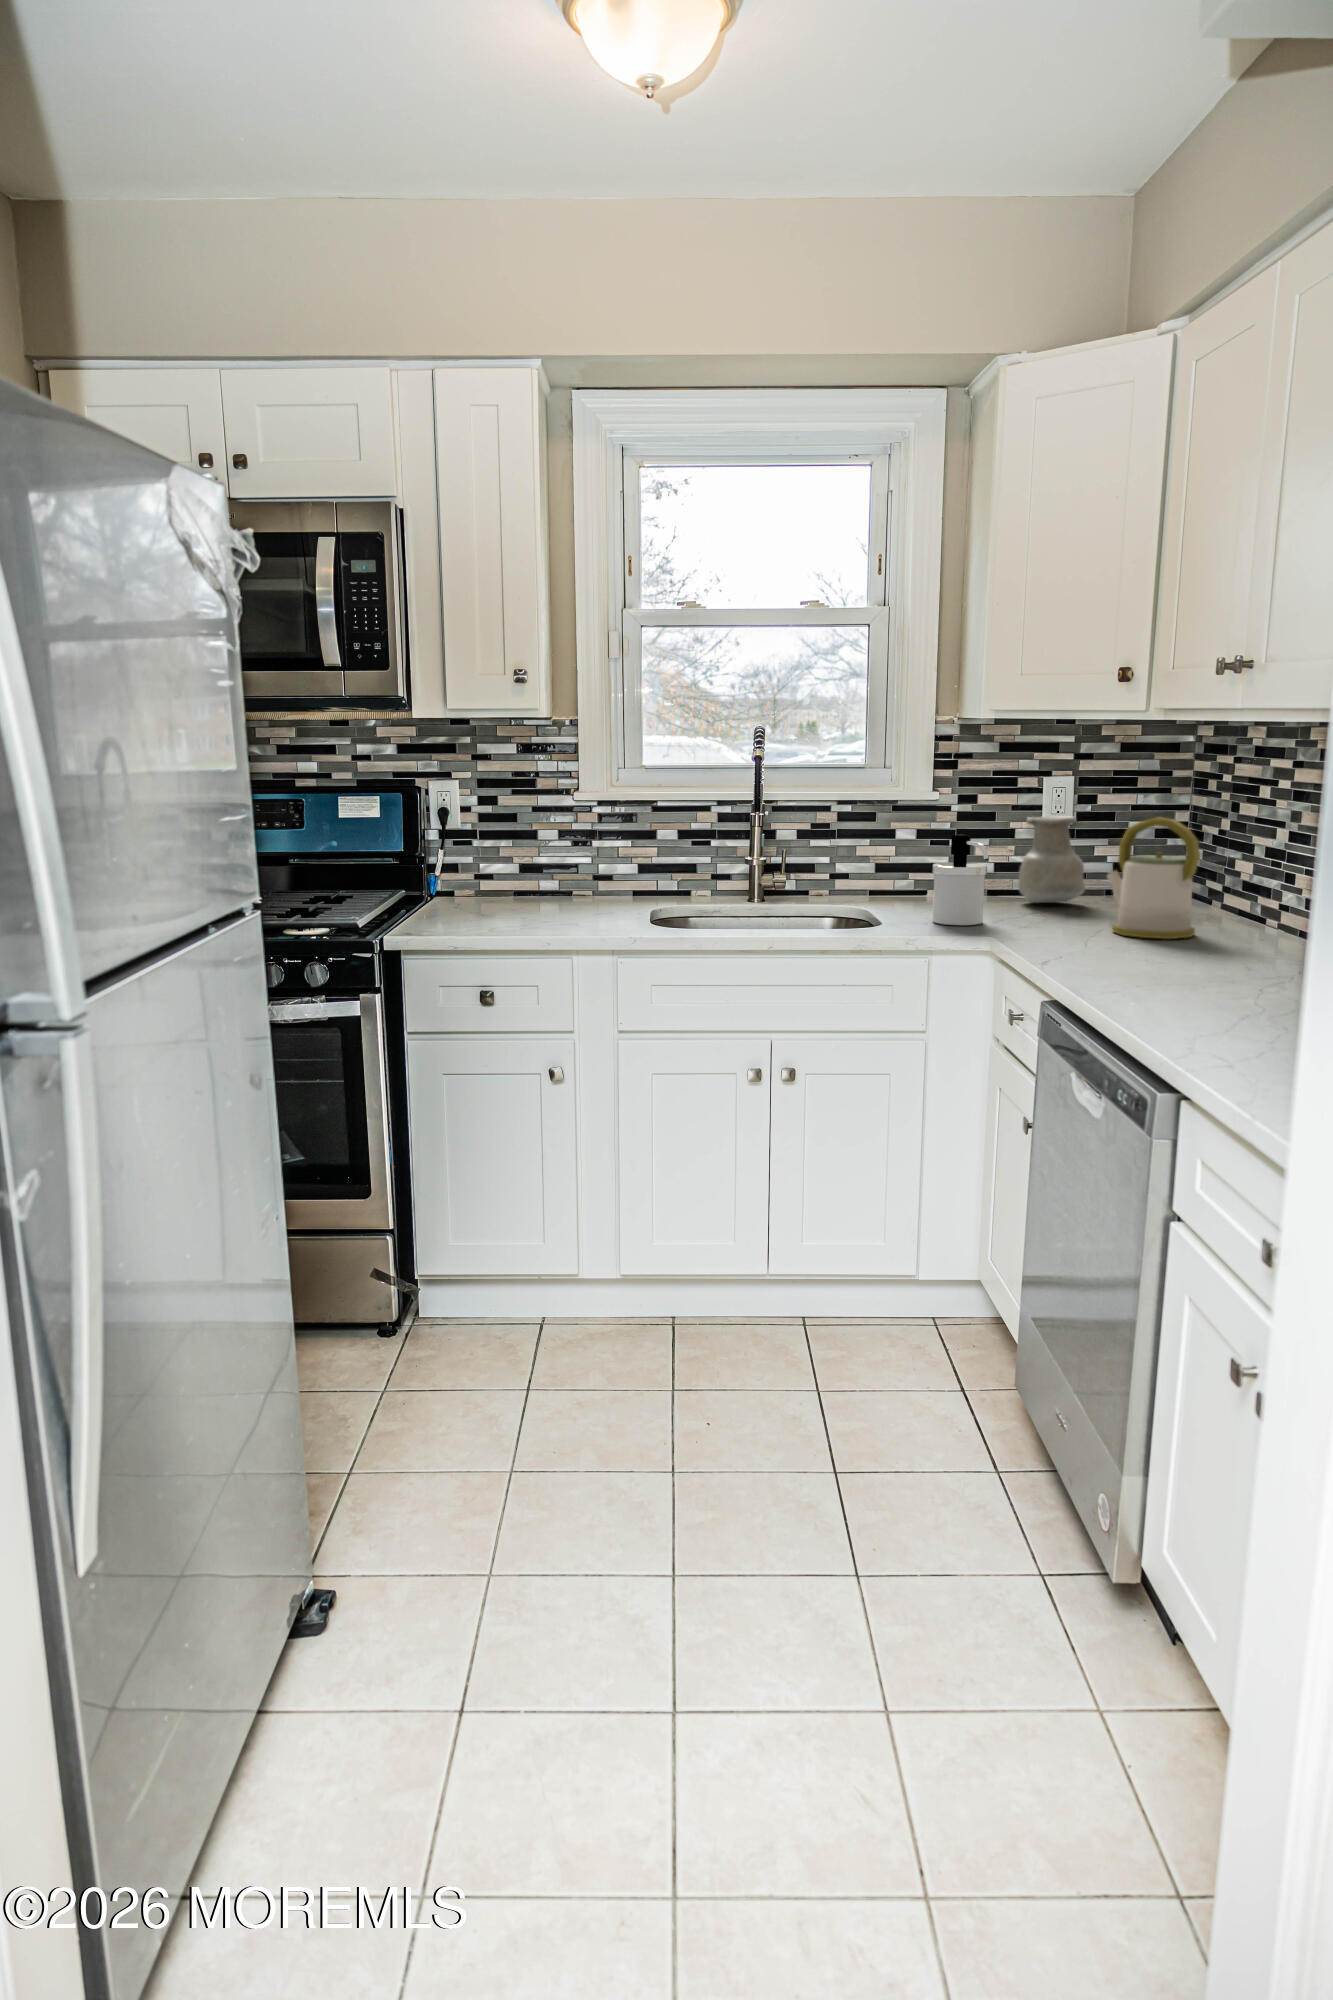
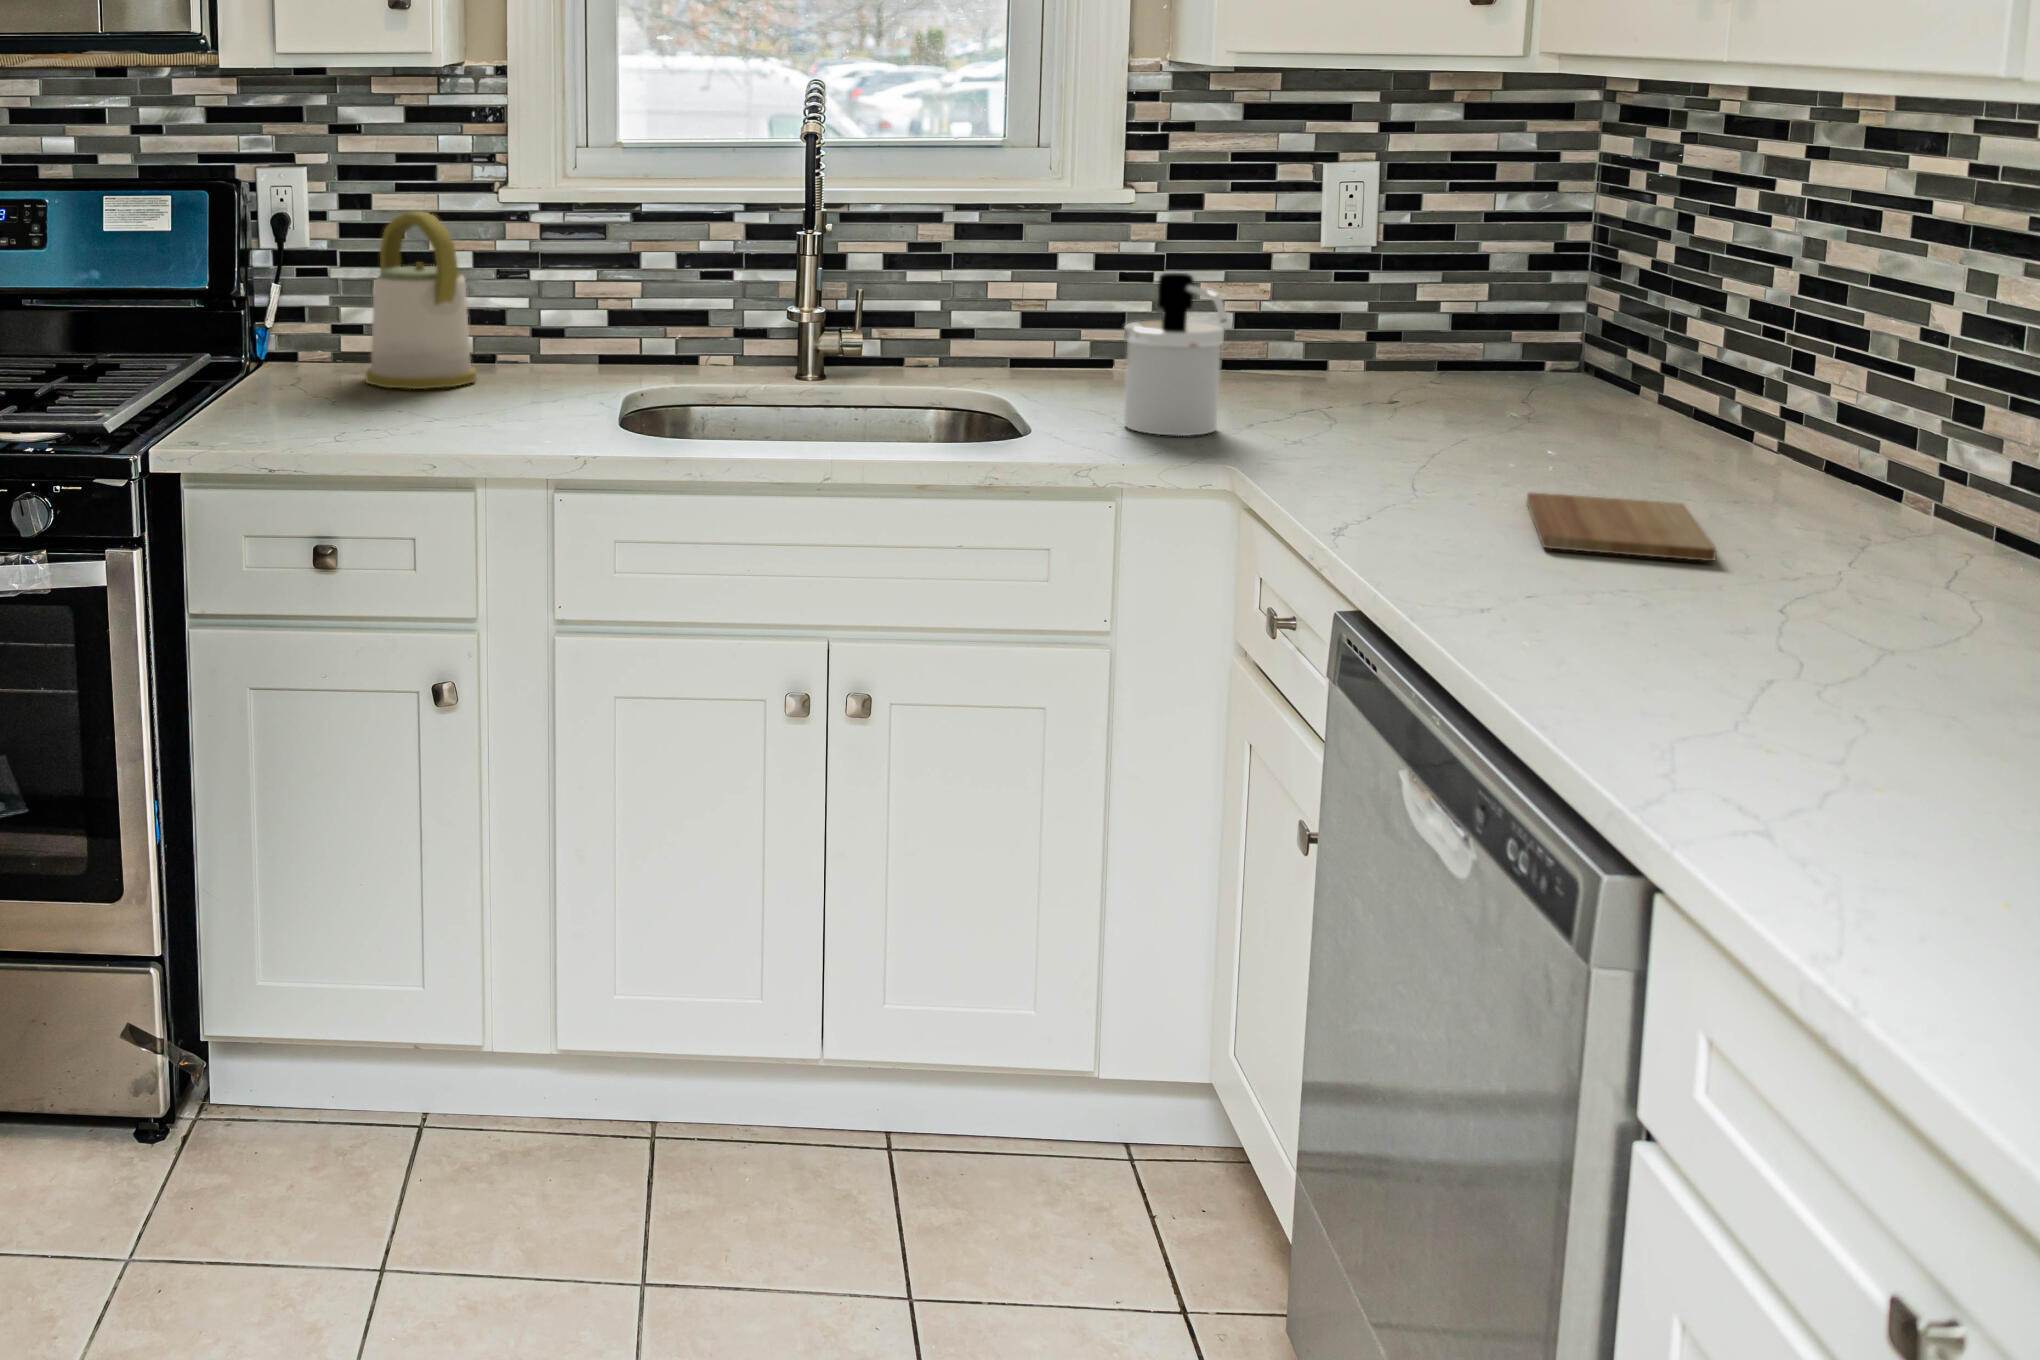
vase: present [1018,816,1085,903] -> none [1280,233,1402,387]
kettle: present [1107,817,1200,939] -> present [365,211,476,389]
cutting board: none [1144,946,1236,973] -> present [1527,492,1716,561]

